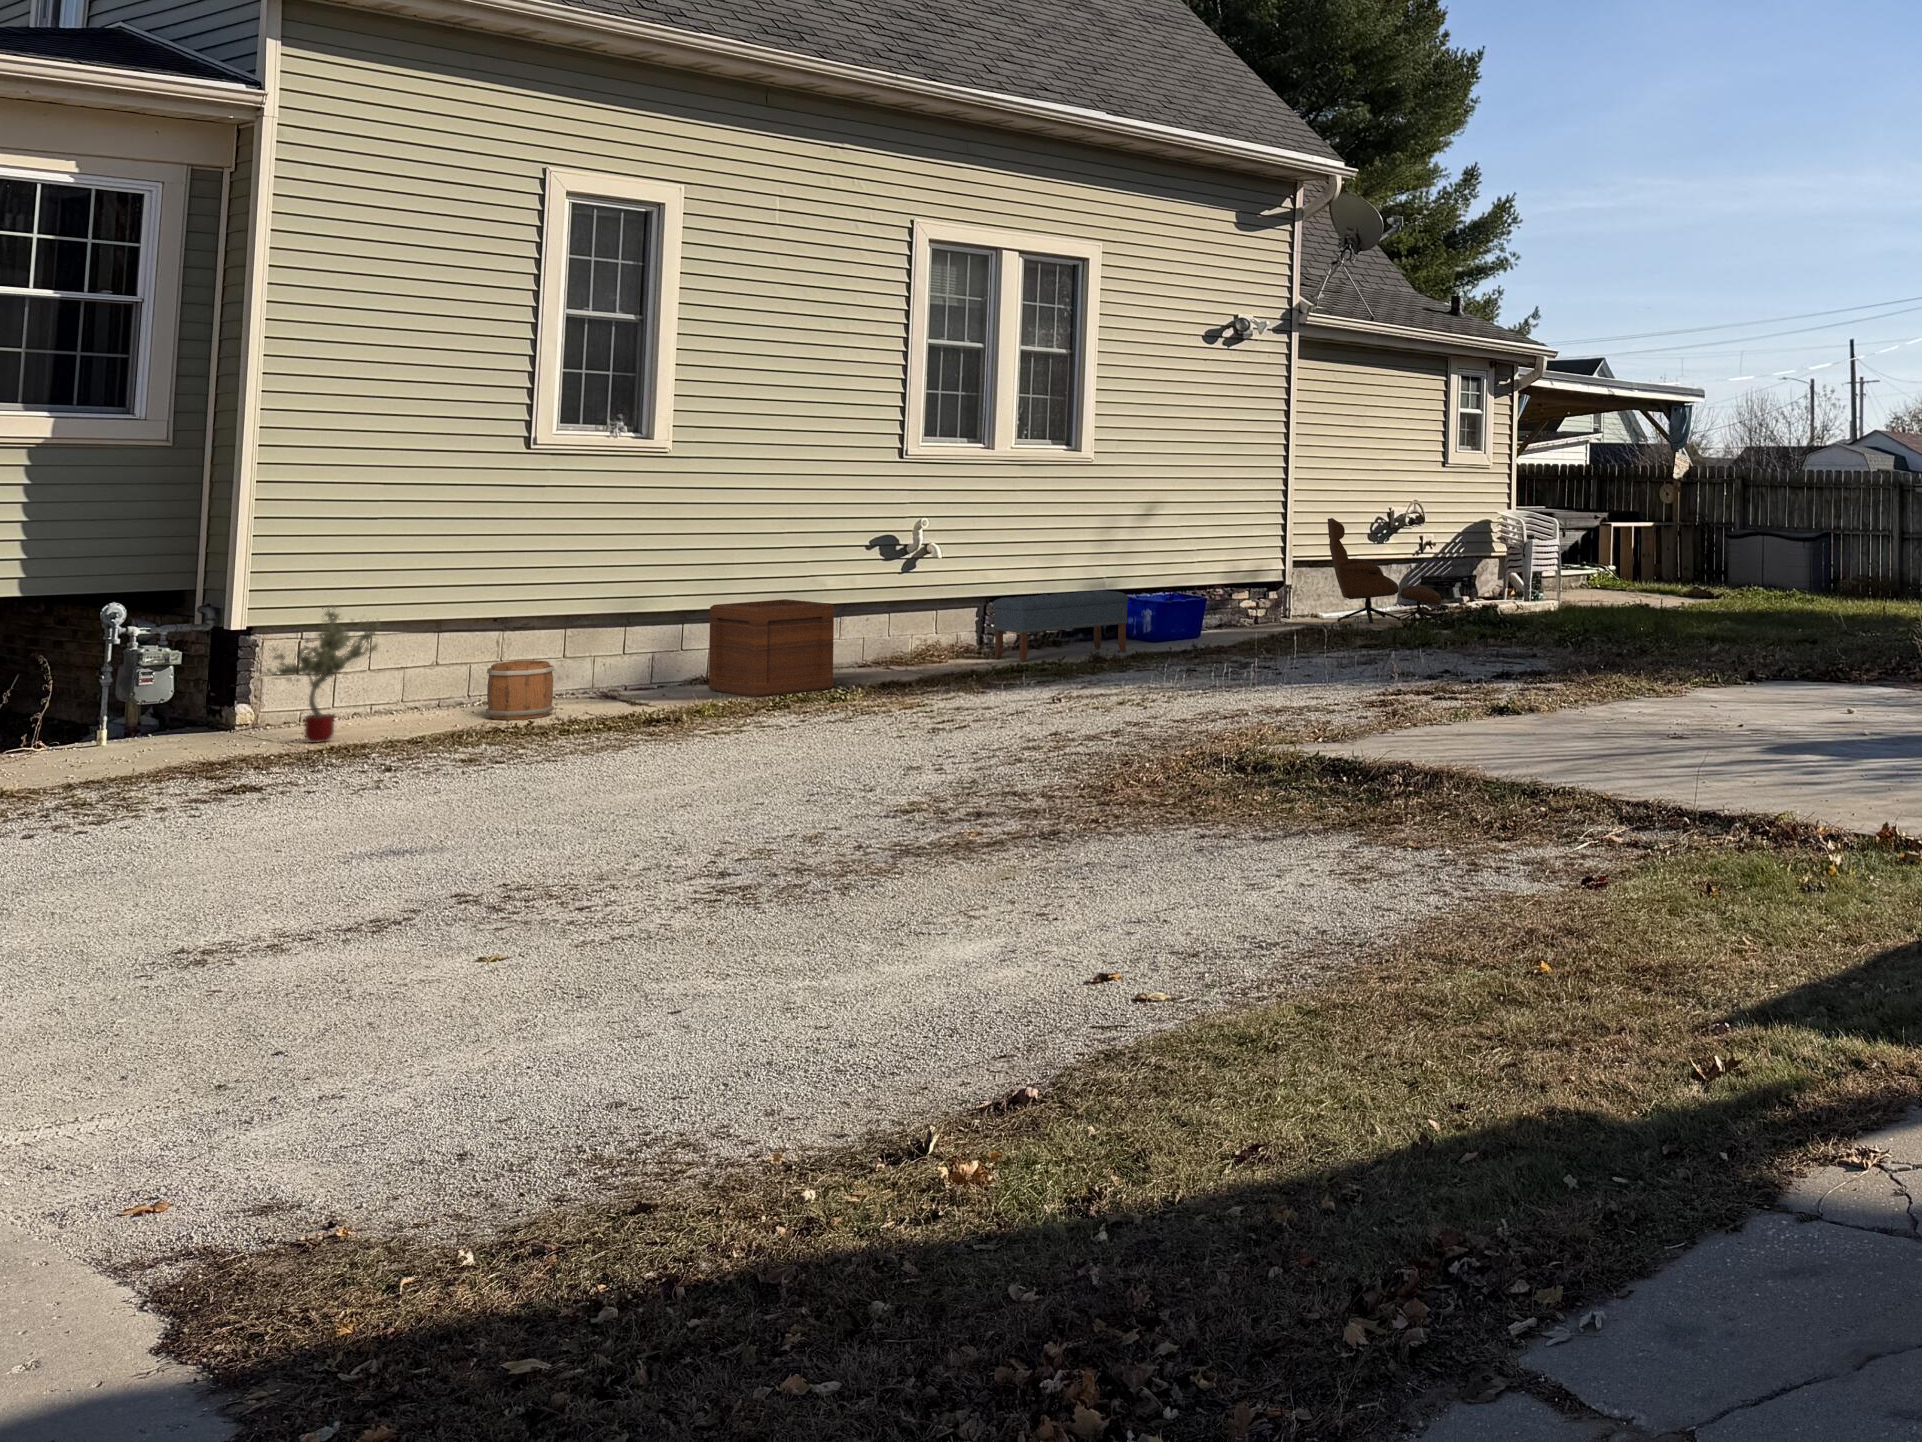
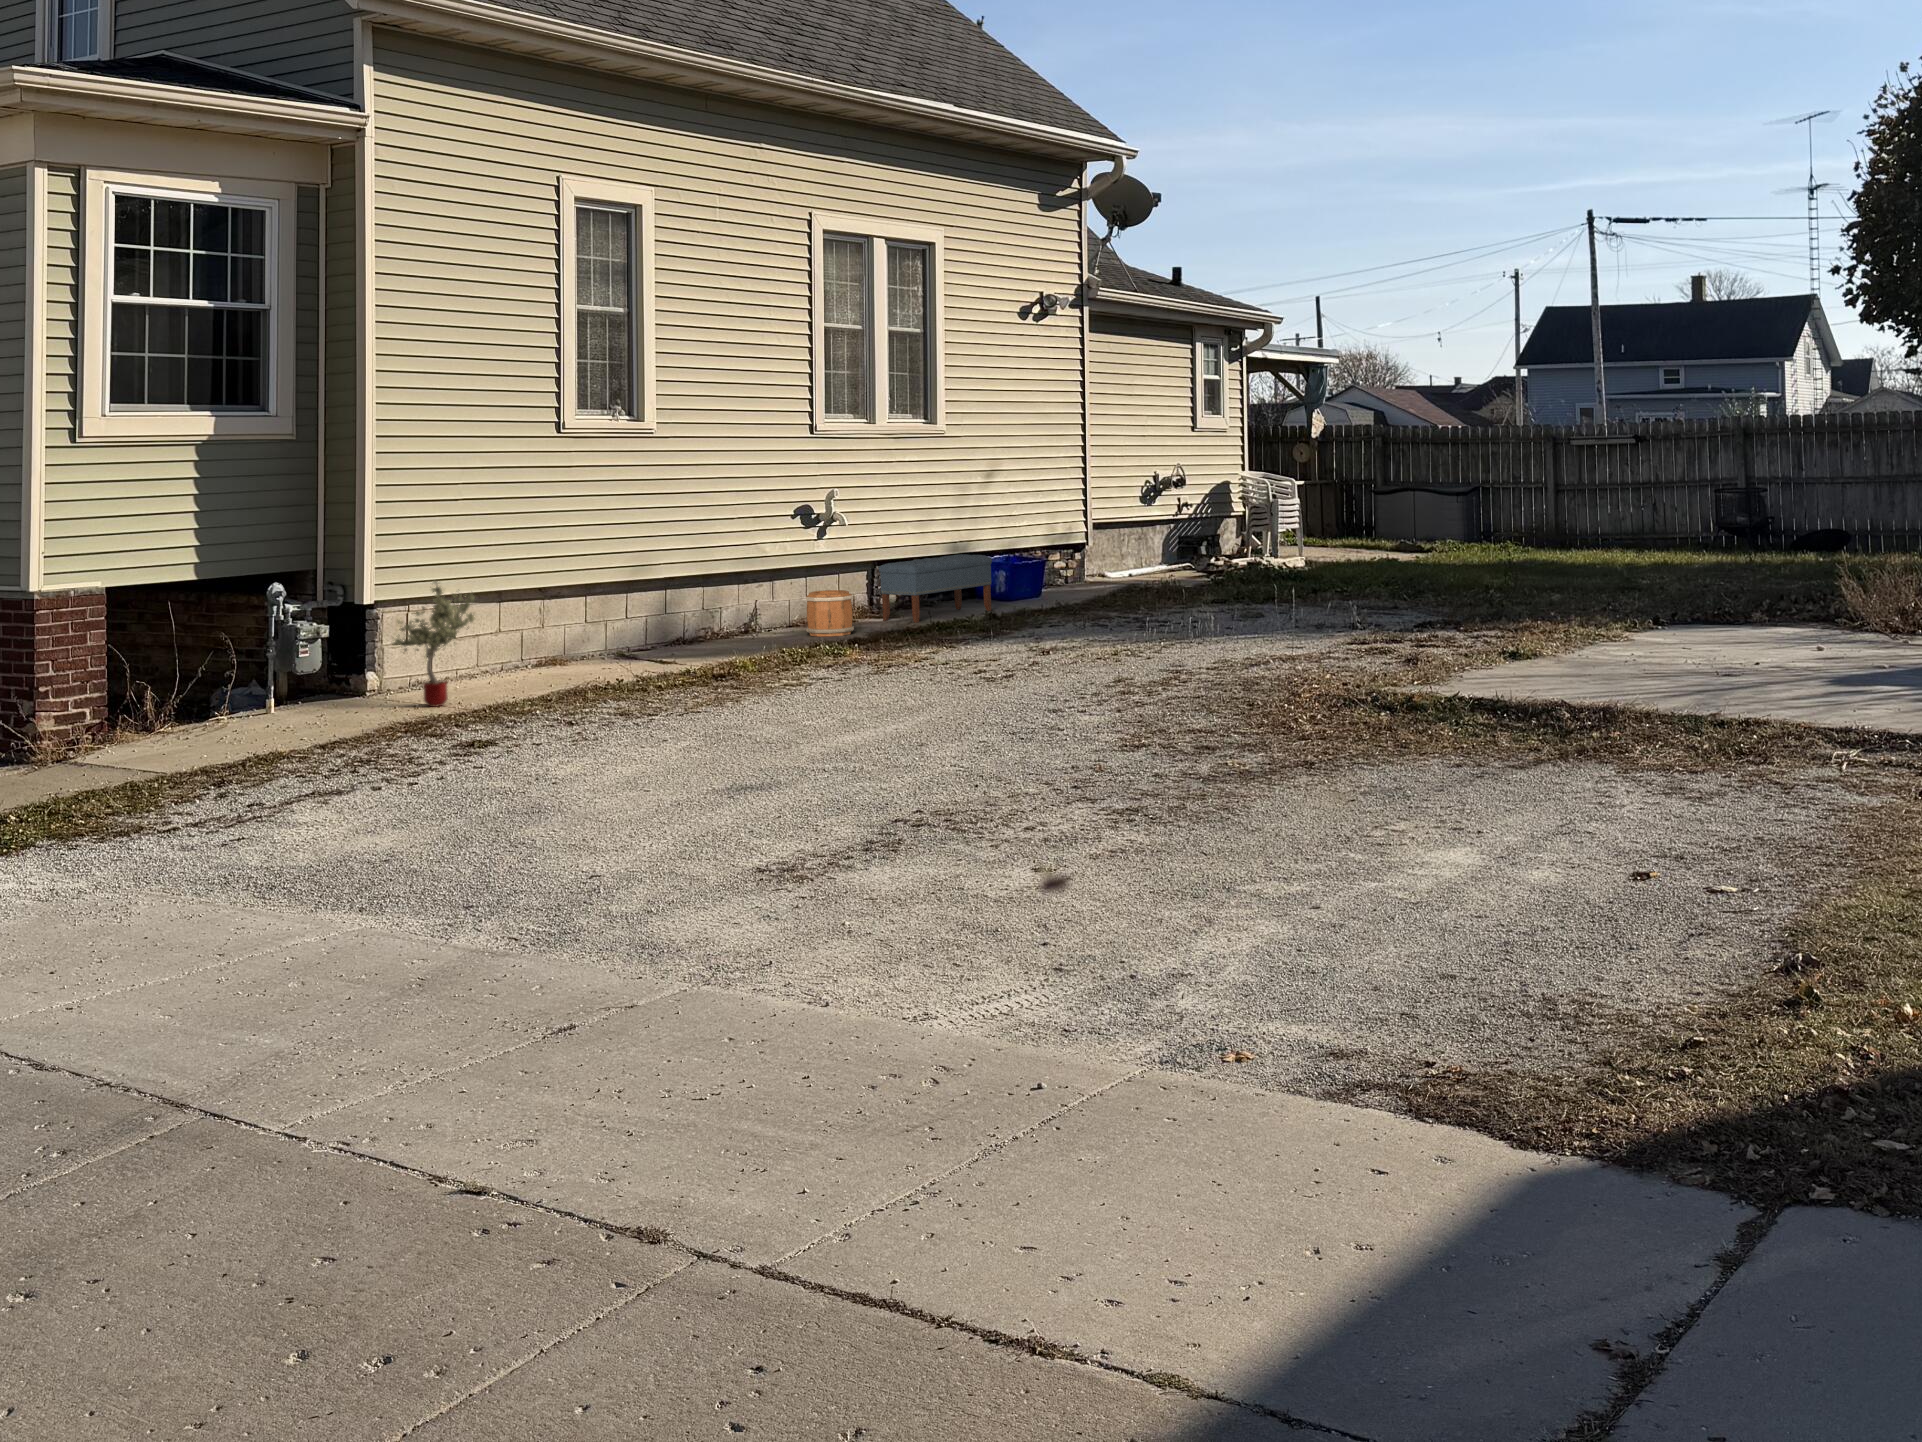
lounge chair: present [1328,518,1441,623] -> none [1109,482,1225,580]
wooden crate: present [709,599,834,697] -> none [682,568,797,658]
bucket: present [485,660,554,720] -> present [806,590,854,637]

